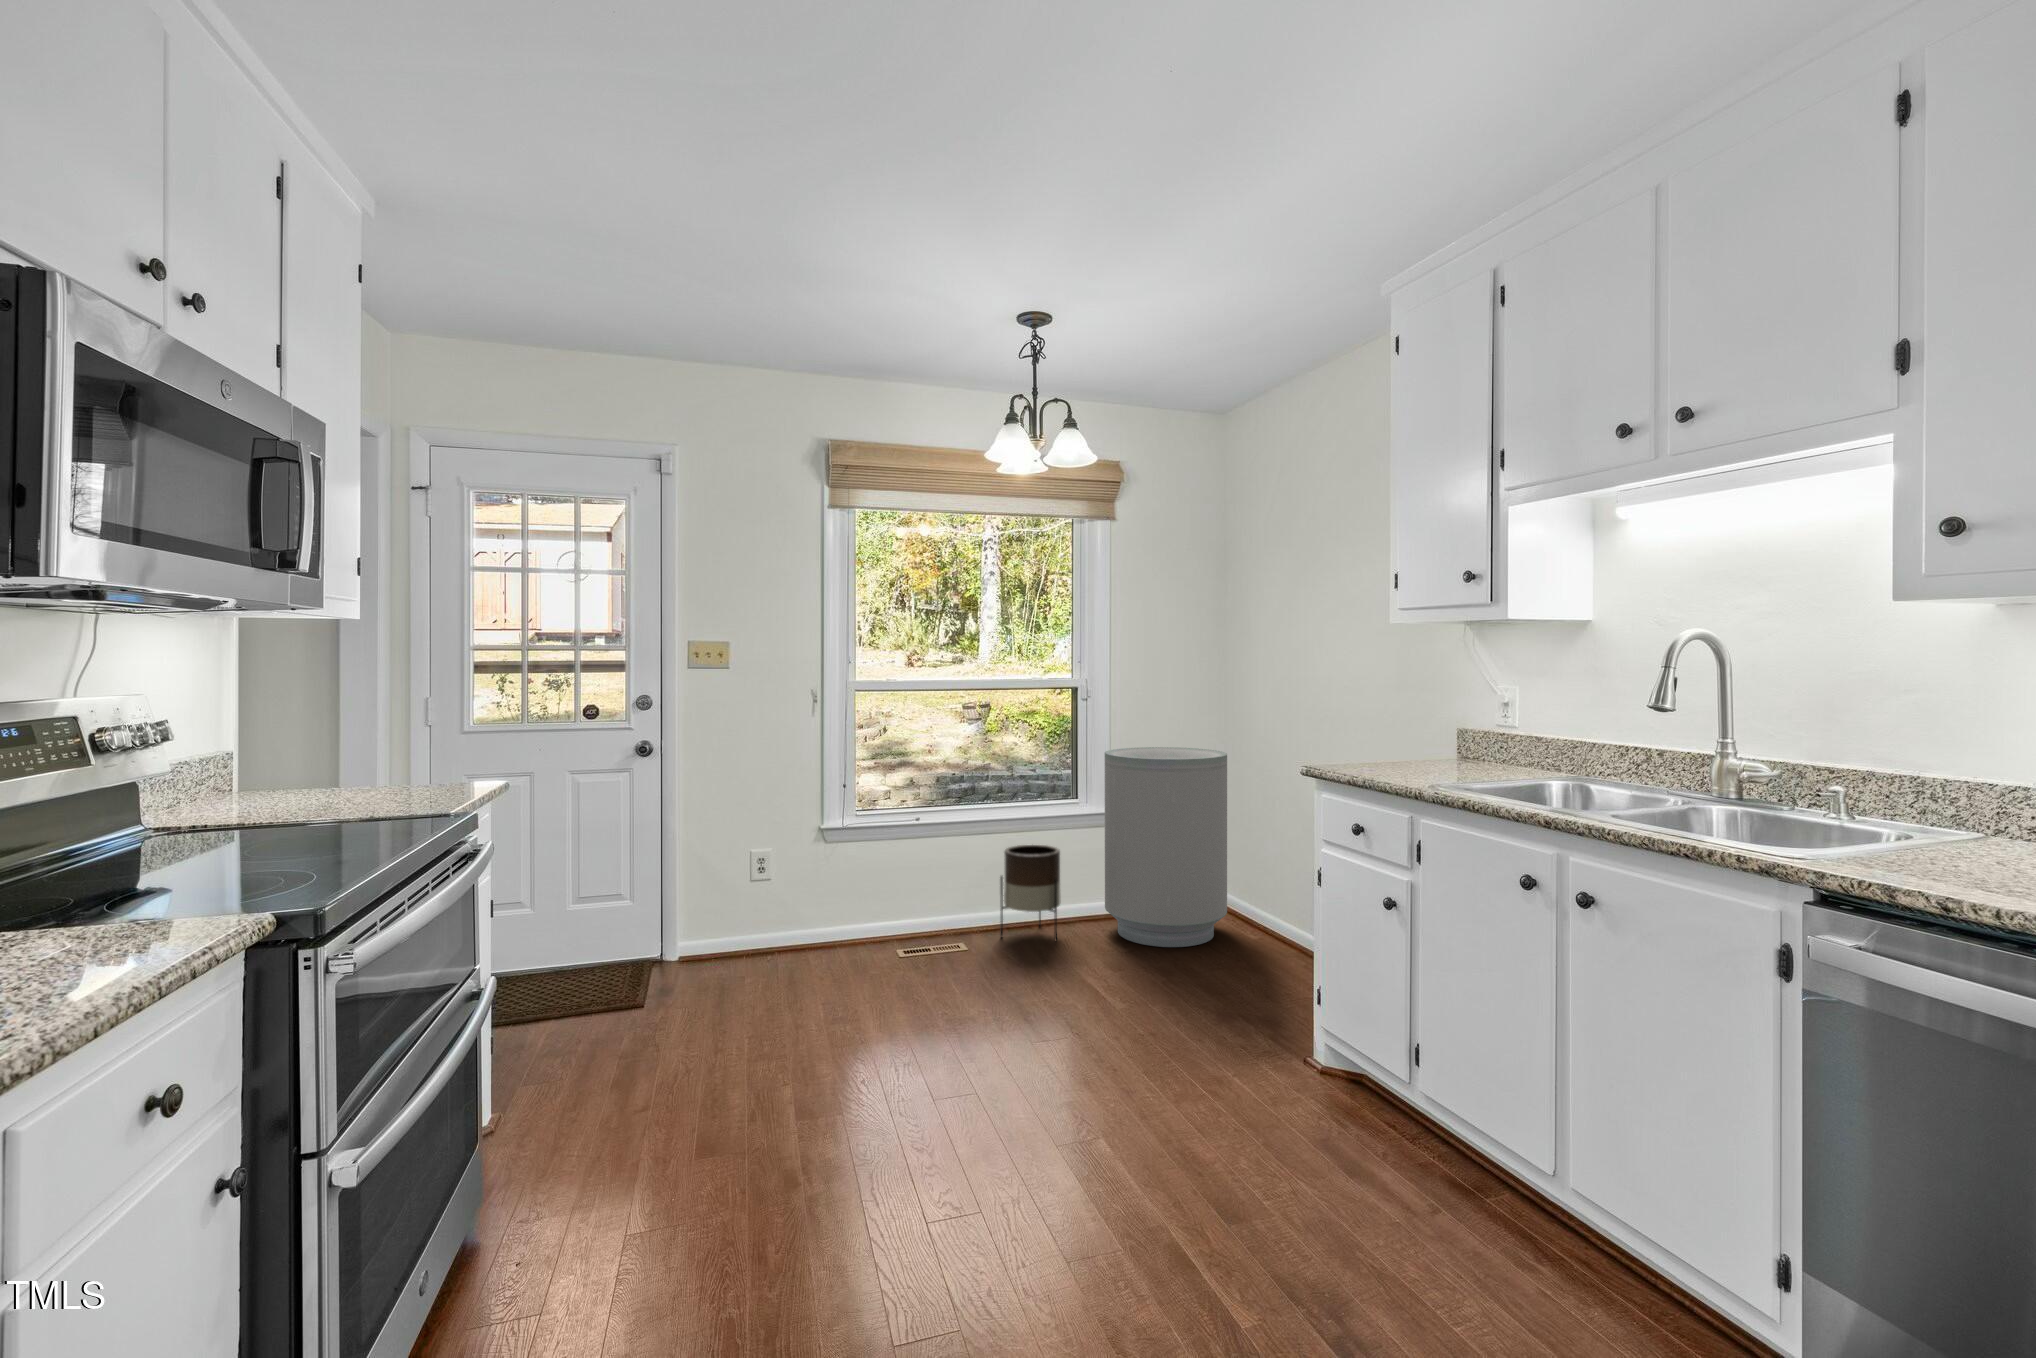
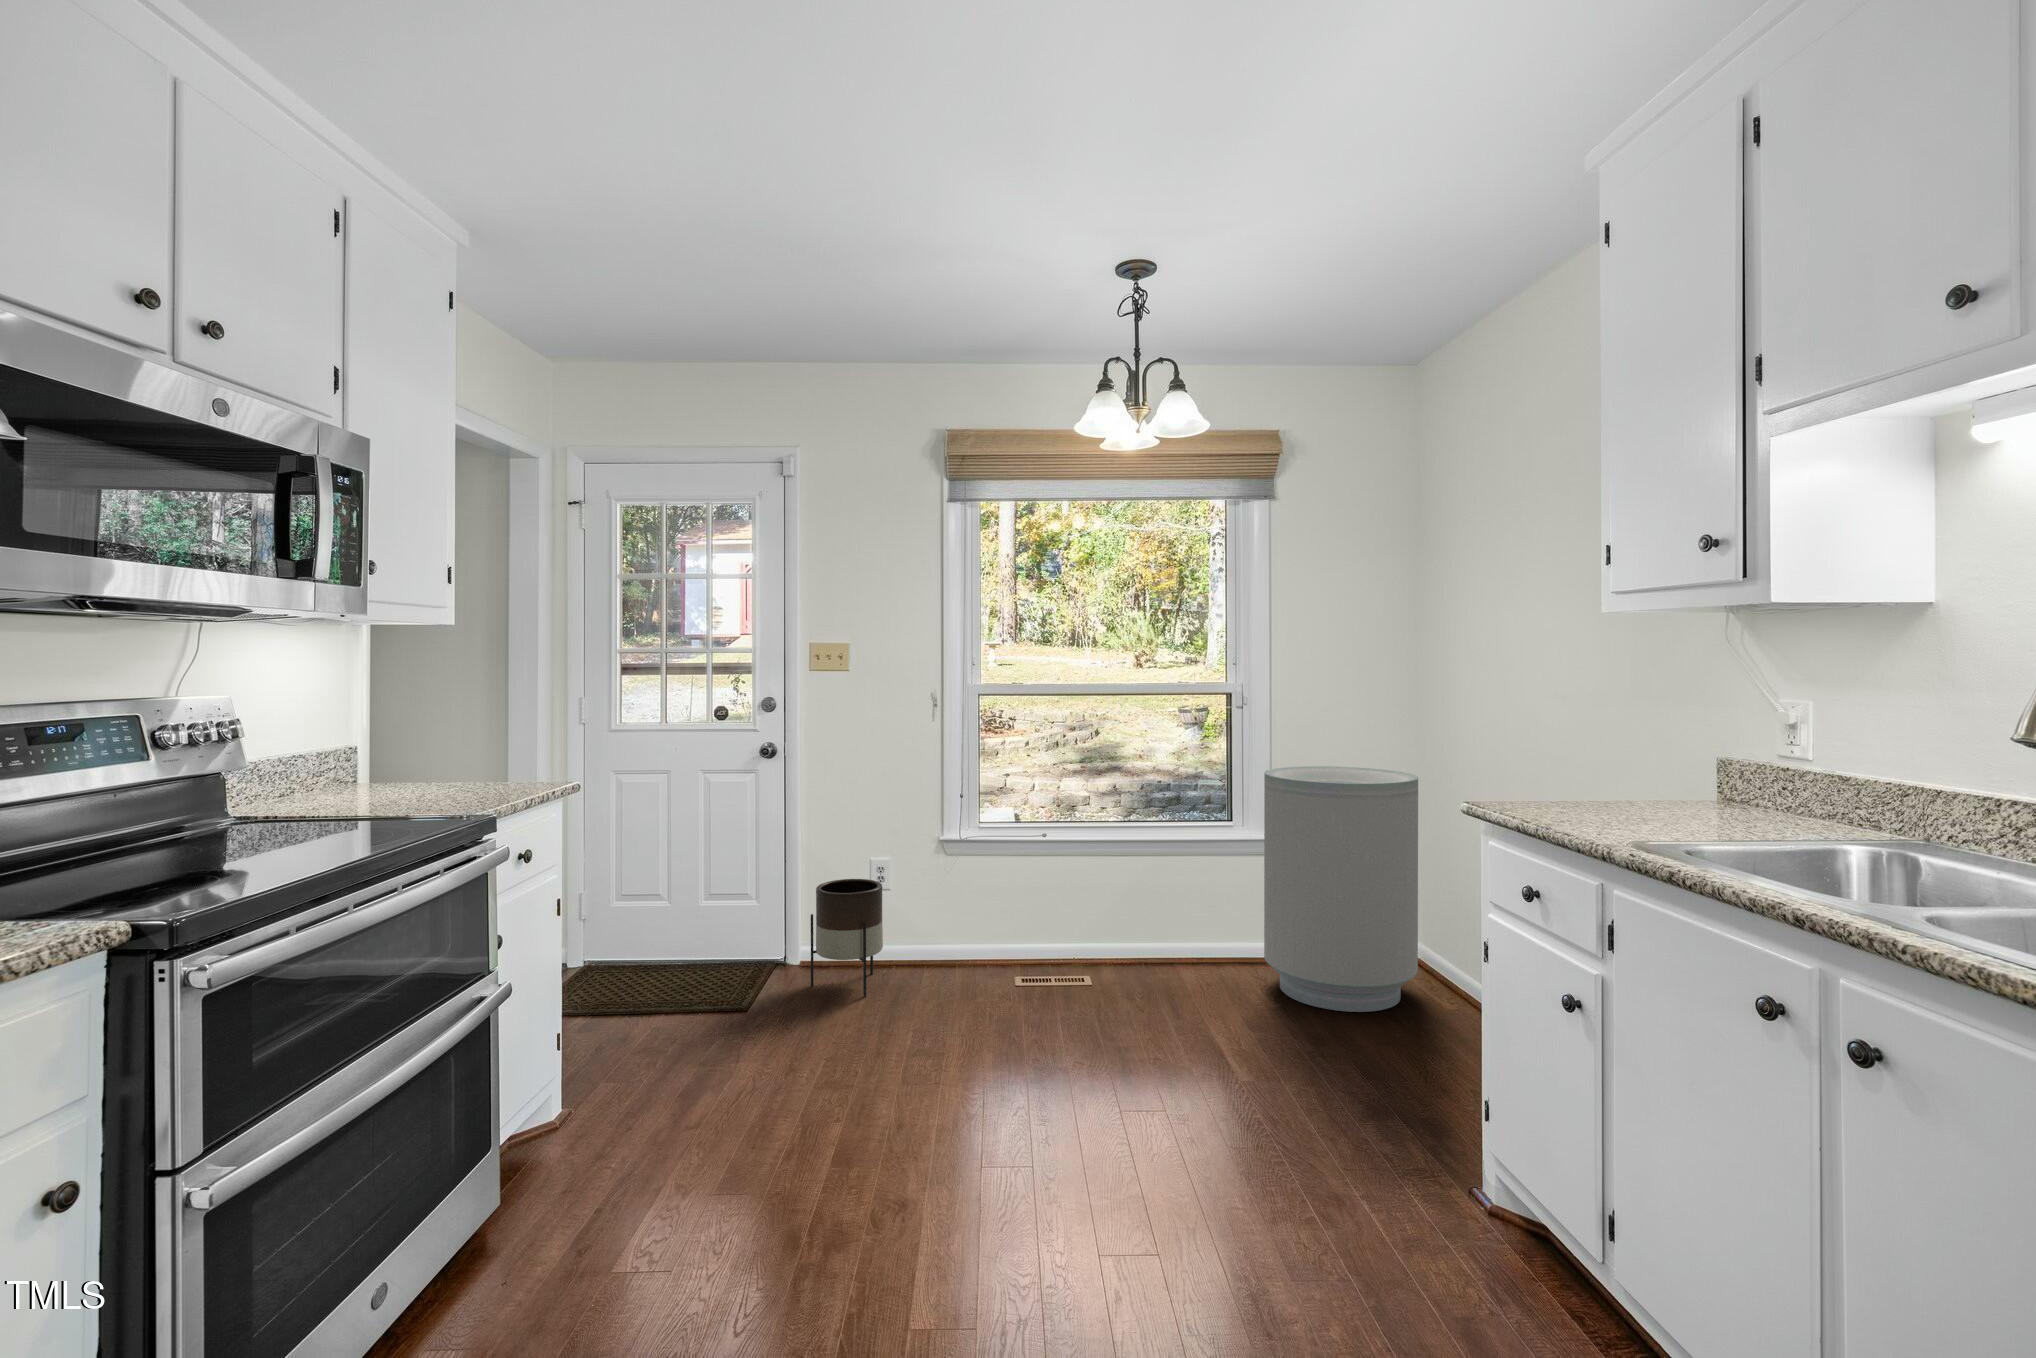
planter: present [1000,845,1061,940] -> present [811,879,883,997]

